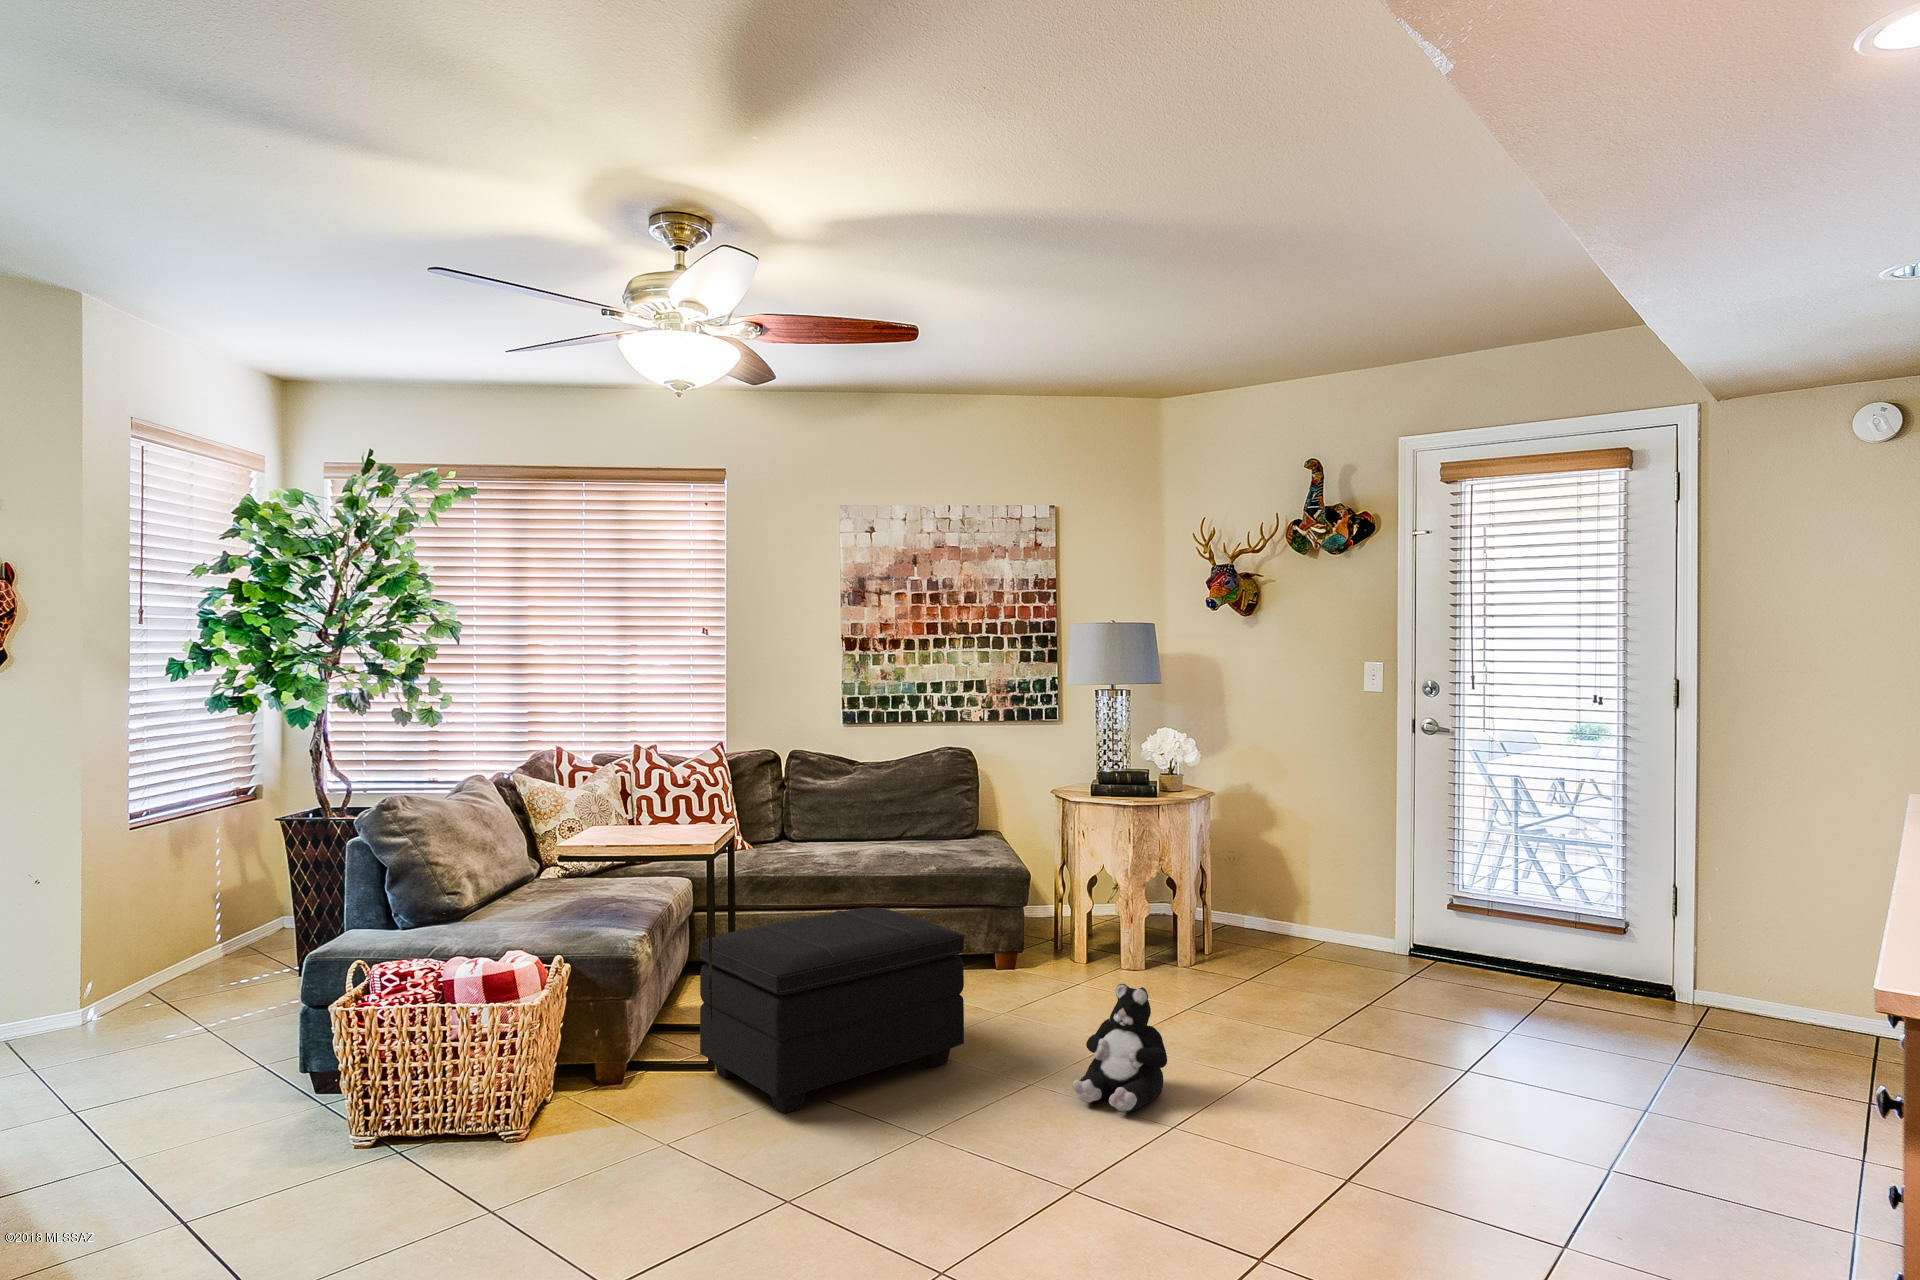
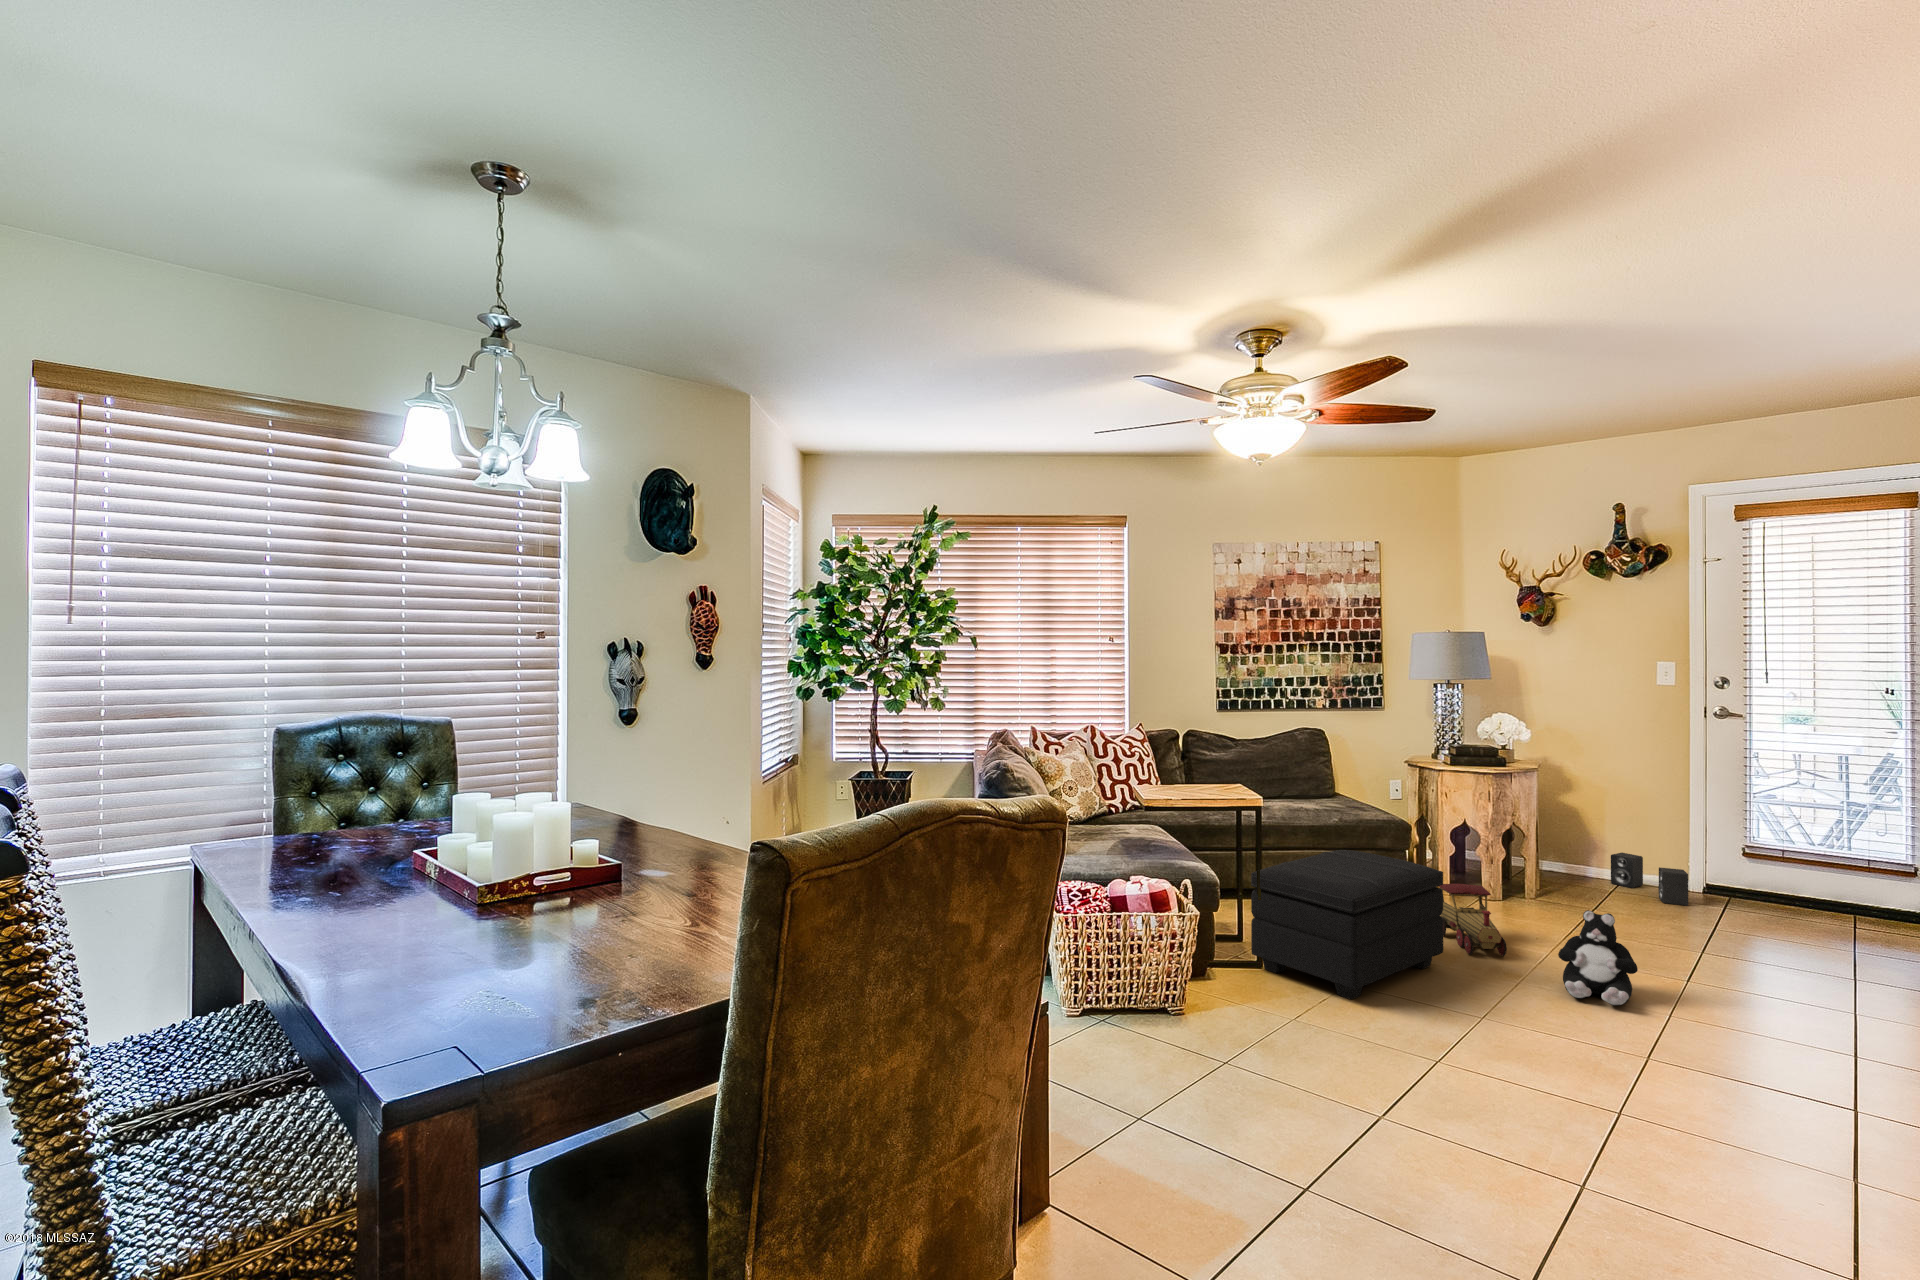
speaker: none [1308,906,1373,974] -> present [1611,853,1688,906]
toy train: none [1010,950,1070,1047] -> present [1439,884,1507,956]

